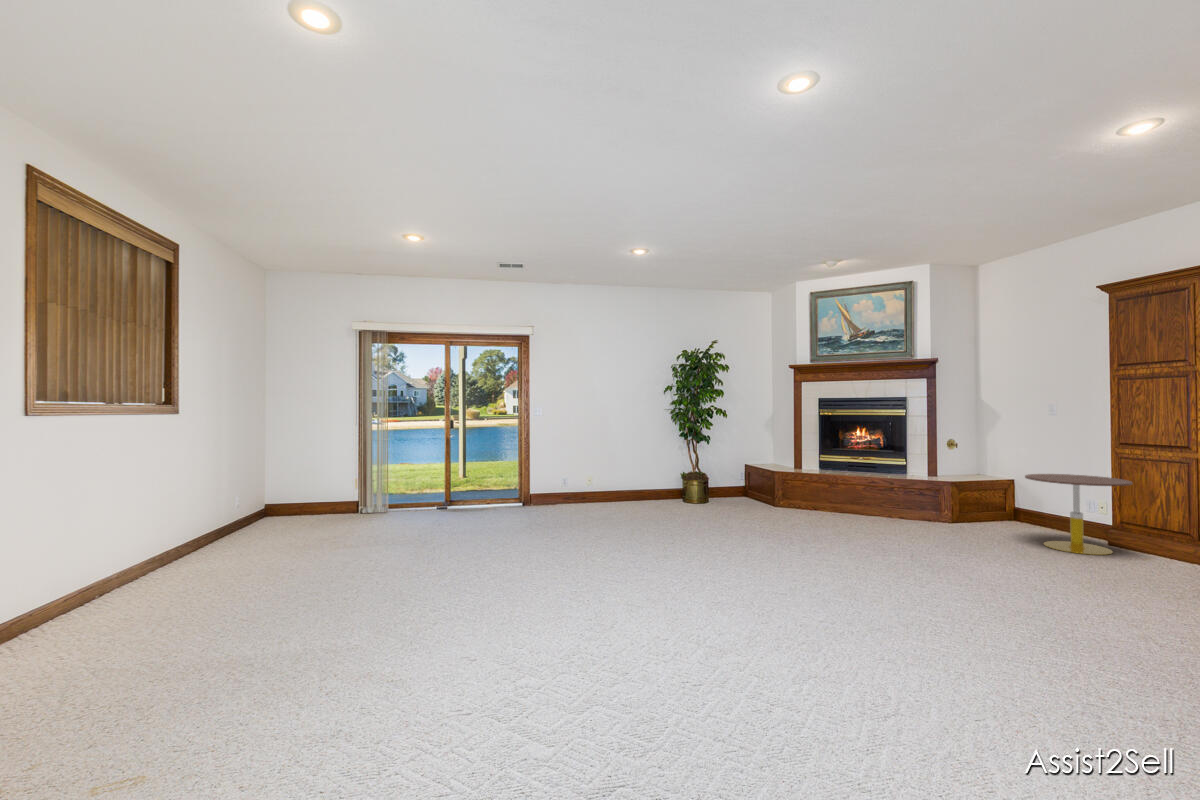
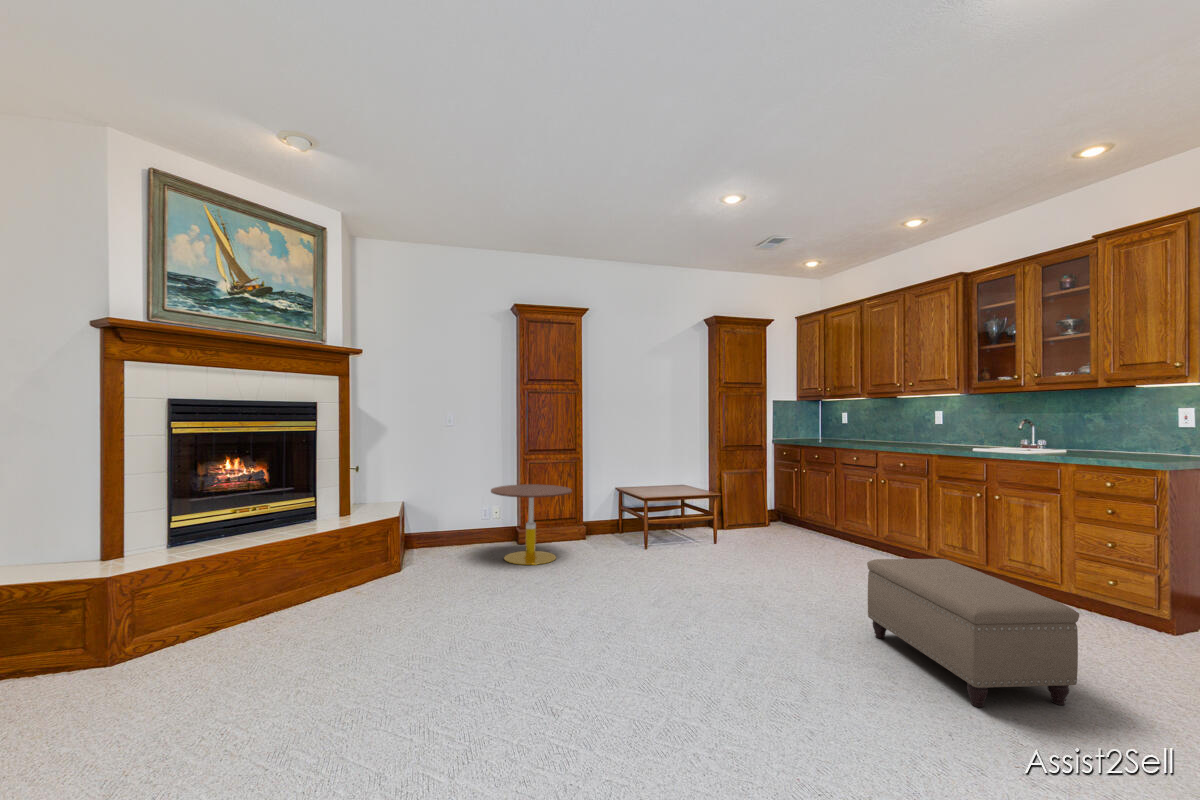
ottoman: none [858,558,1120,692] -> present [867,559,1079,707]

